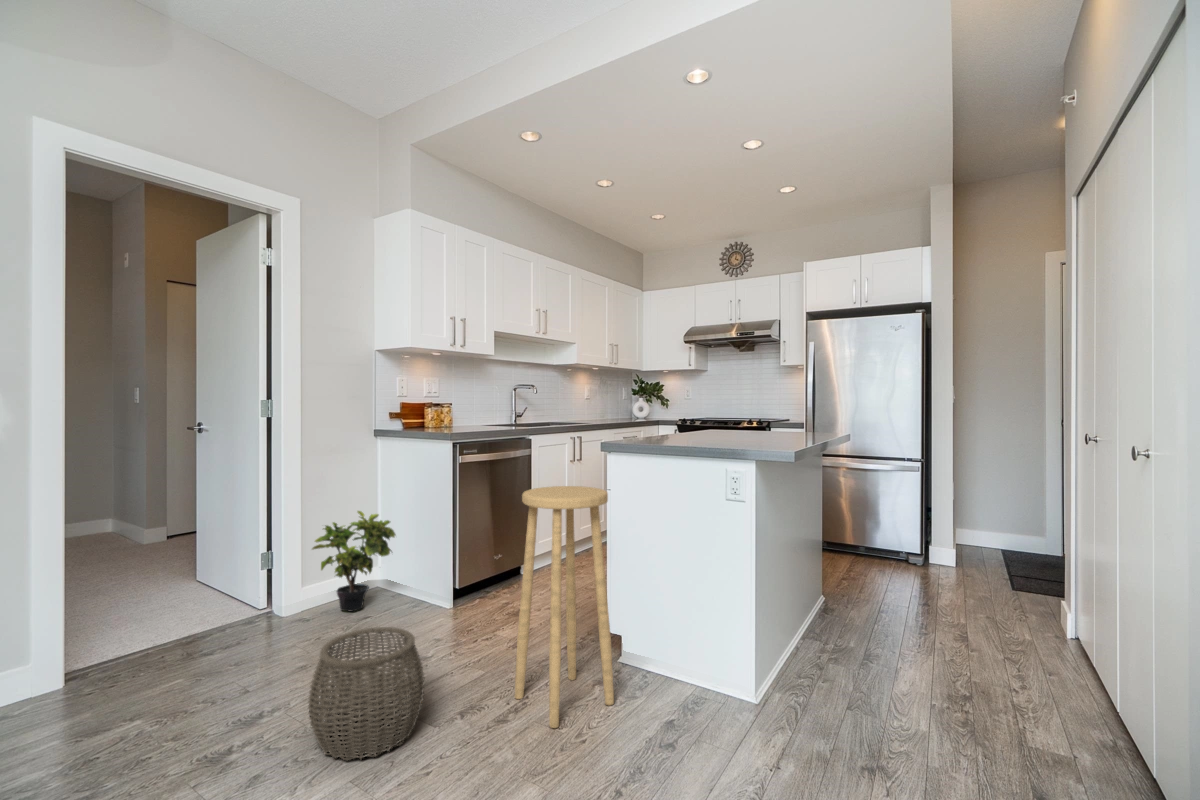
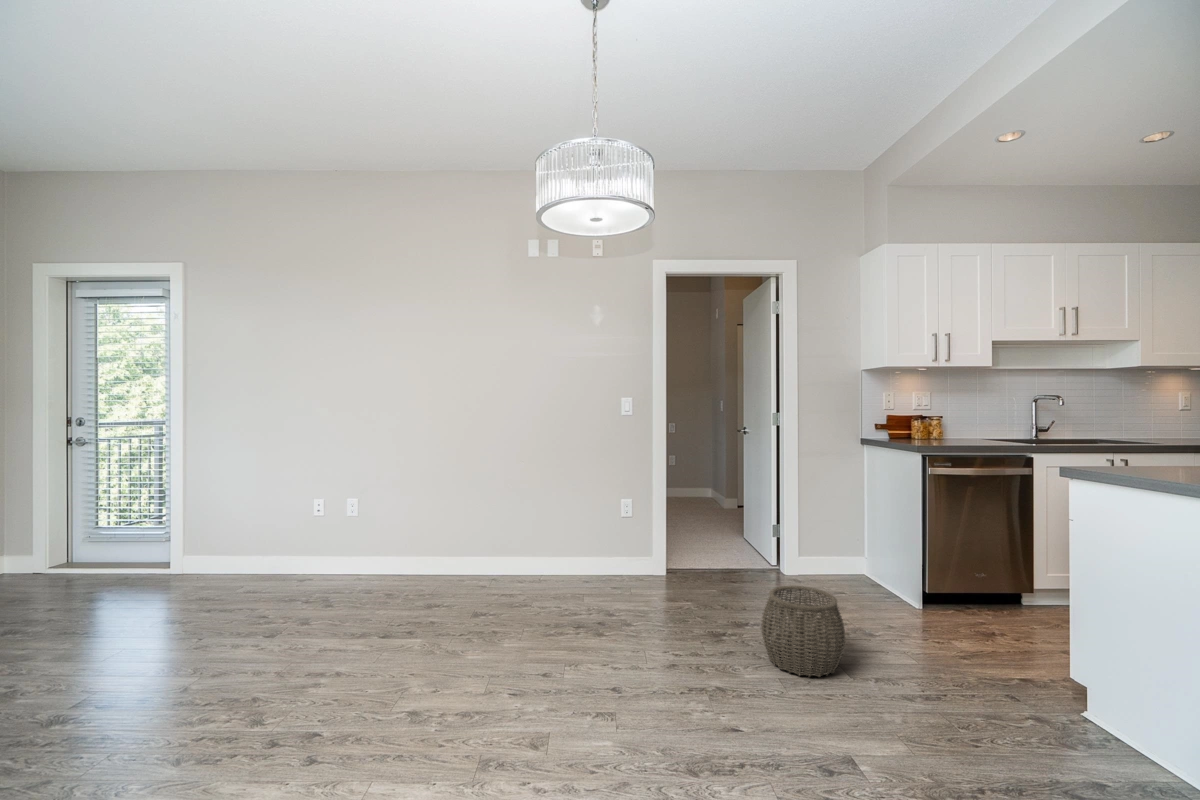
stool: present [514,486,614,728] -> none [933,504,1040,738]
potted plant: present [312,511,396,612] -> none [806,504,874,585]

